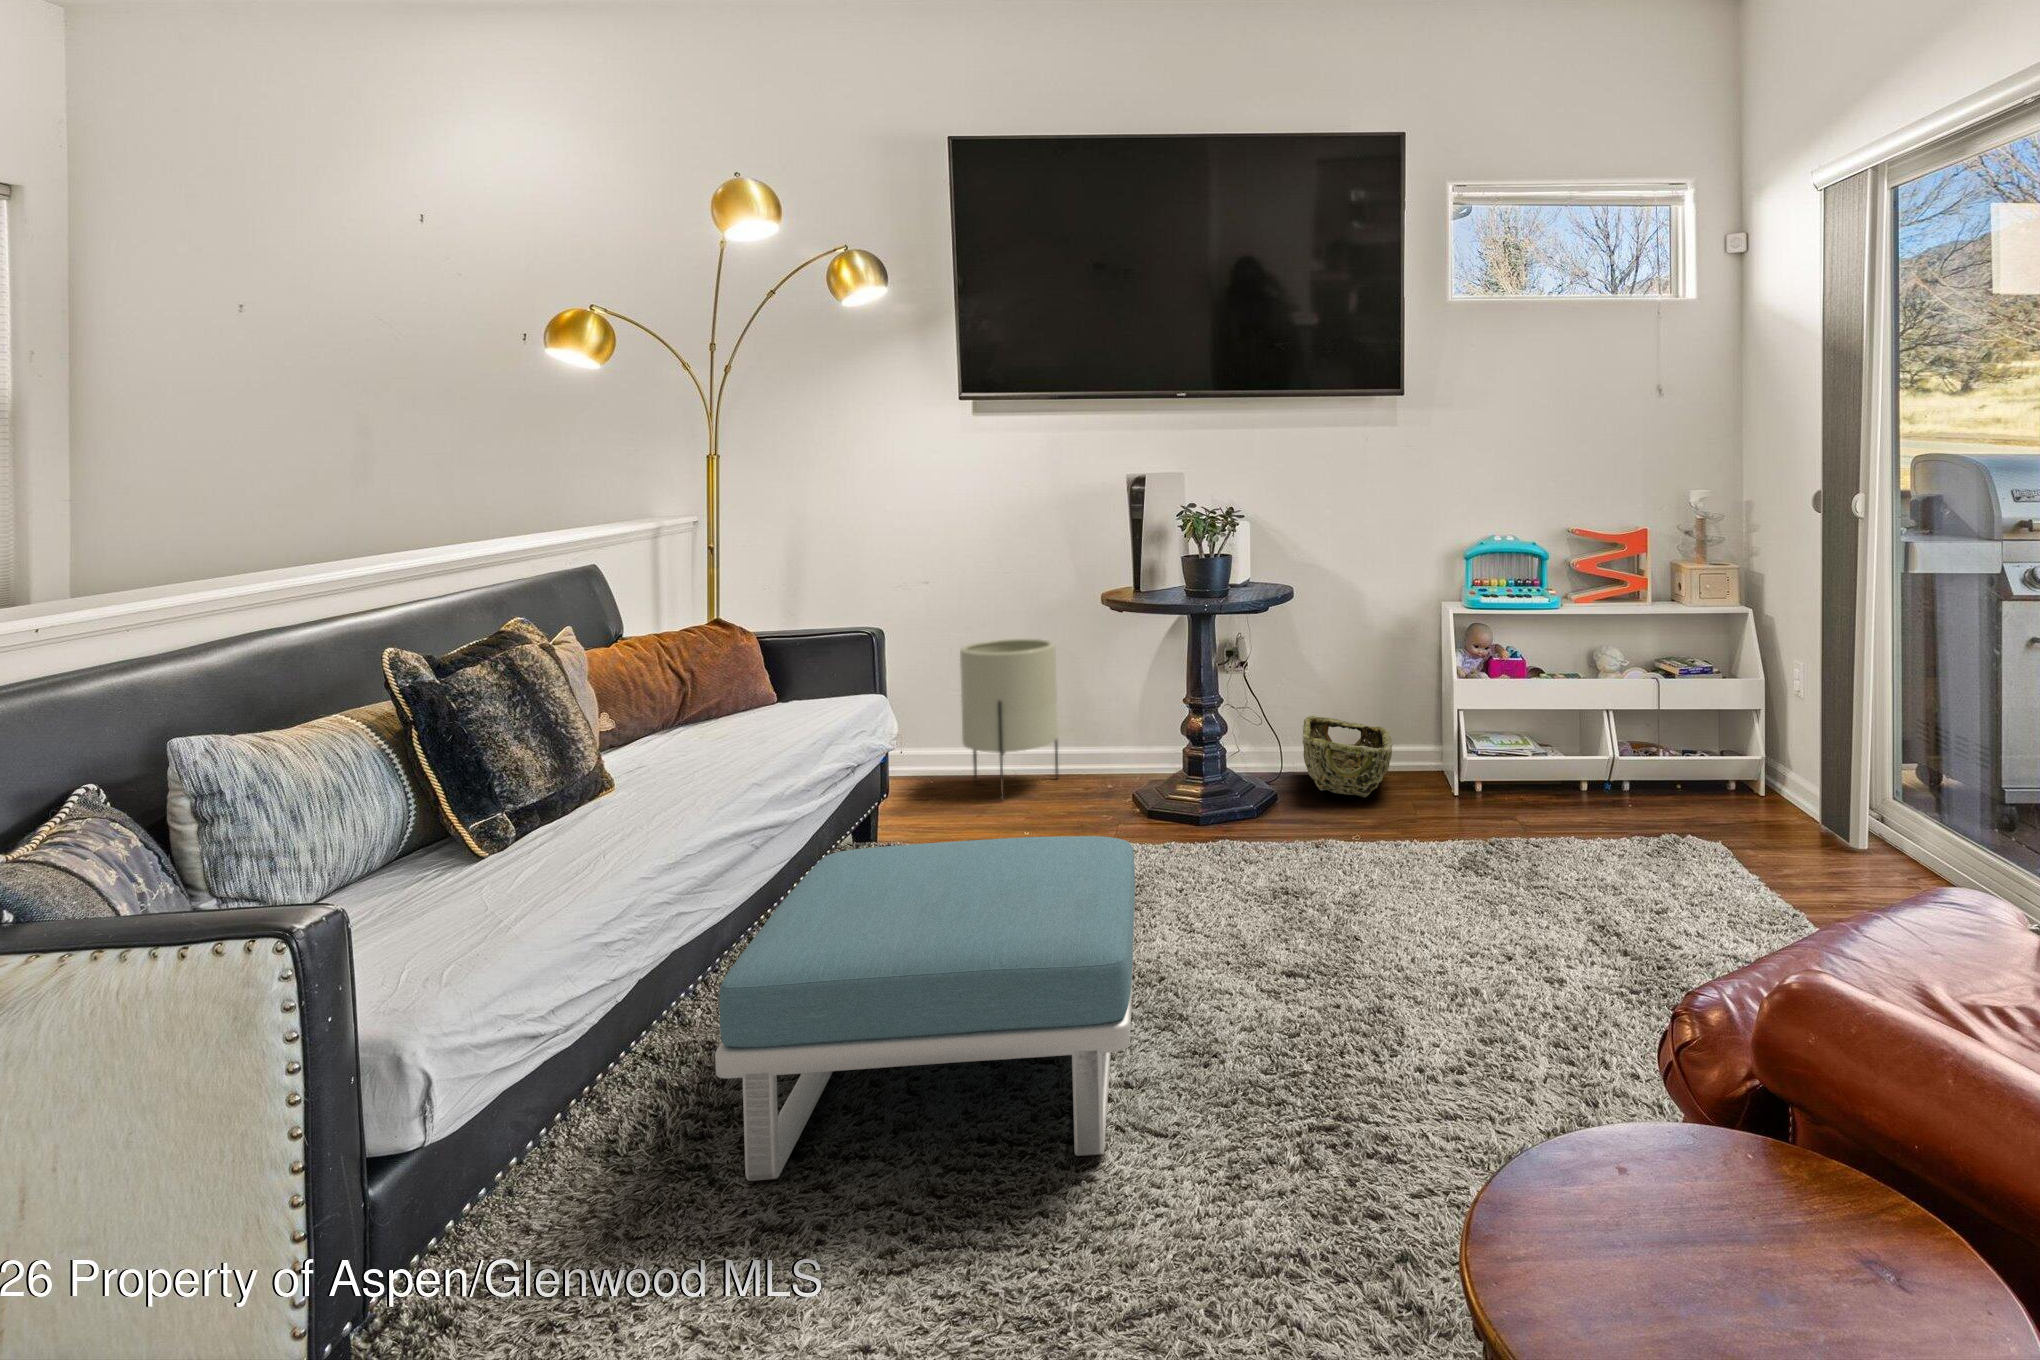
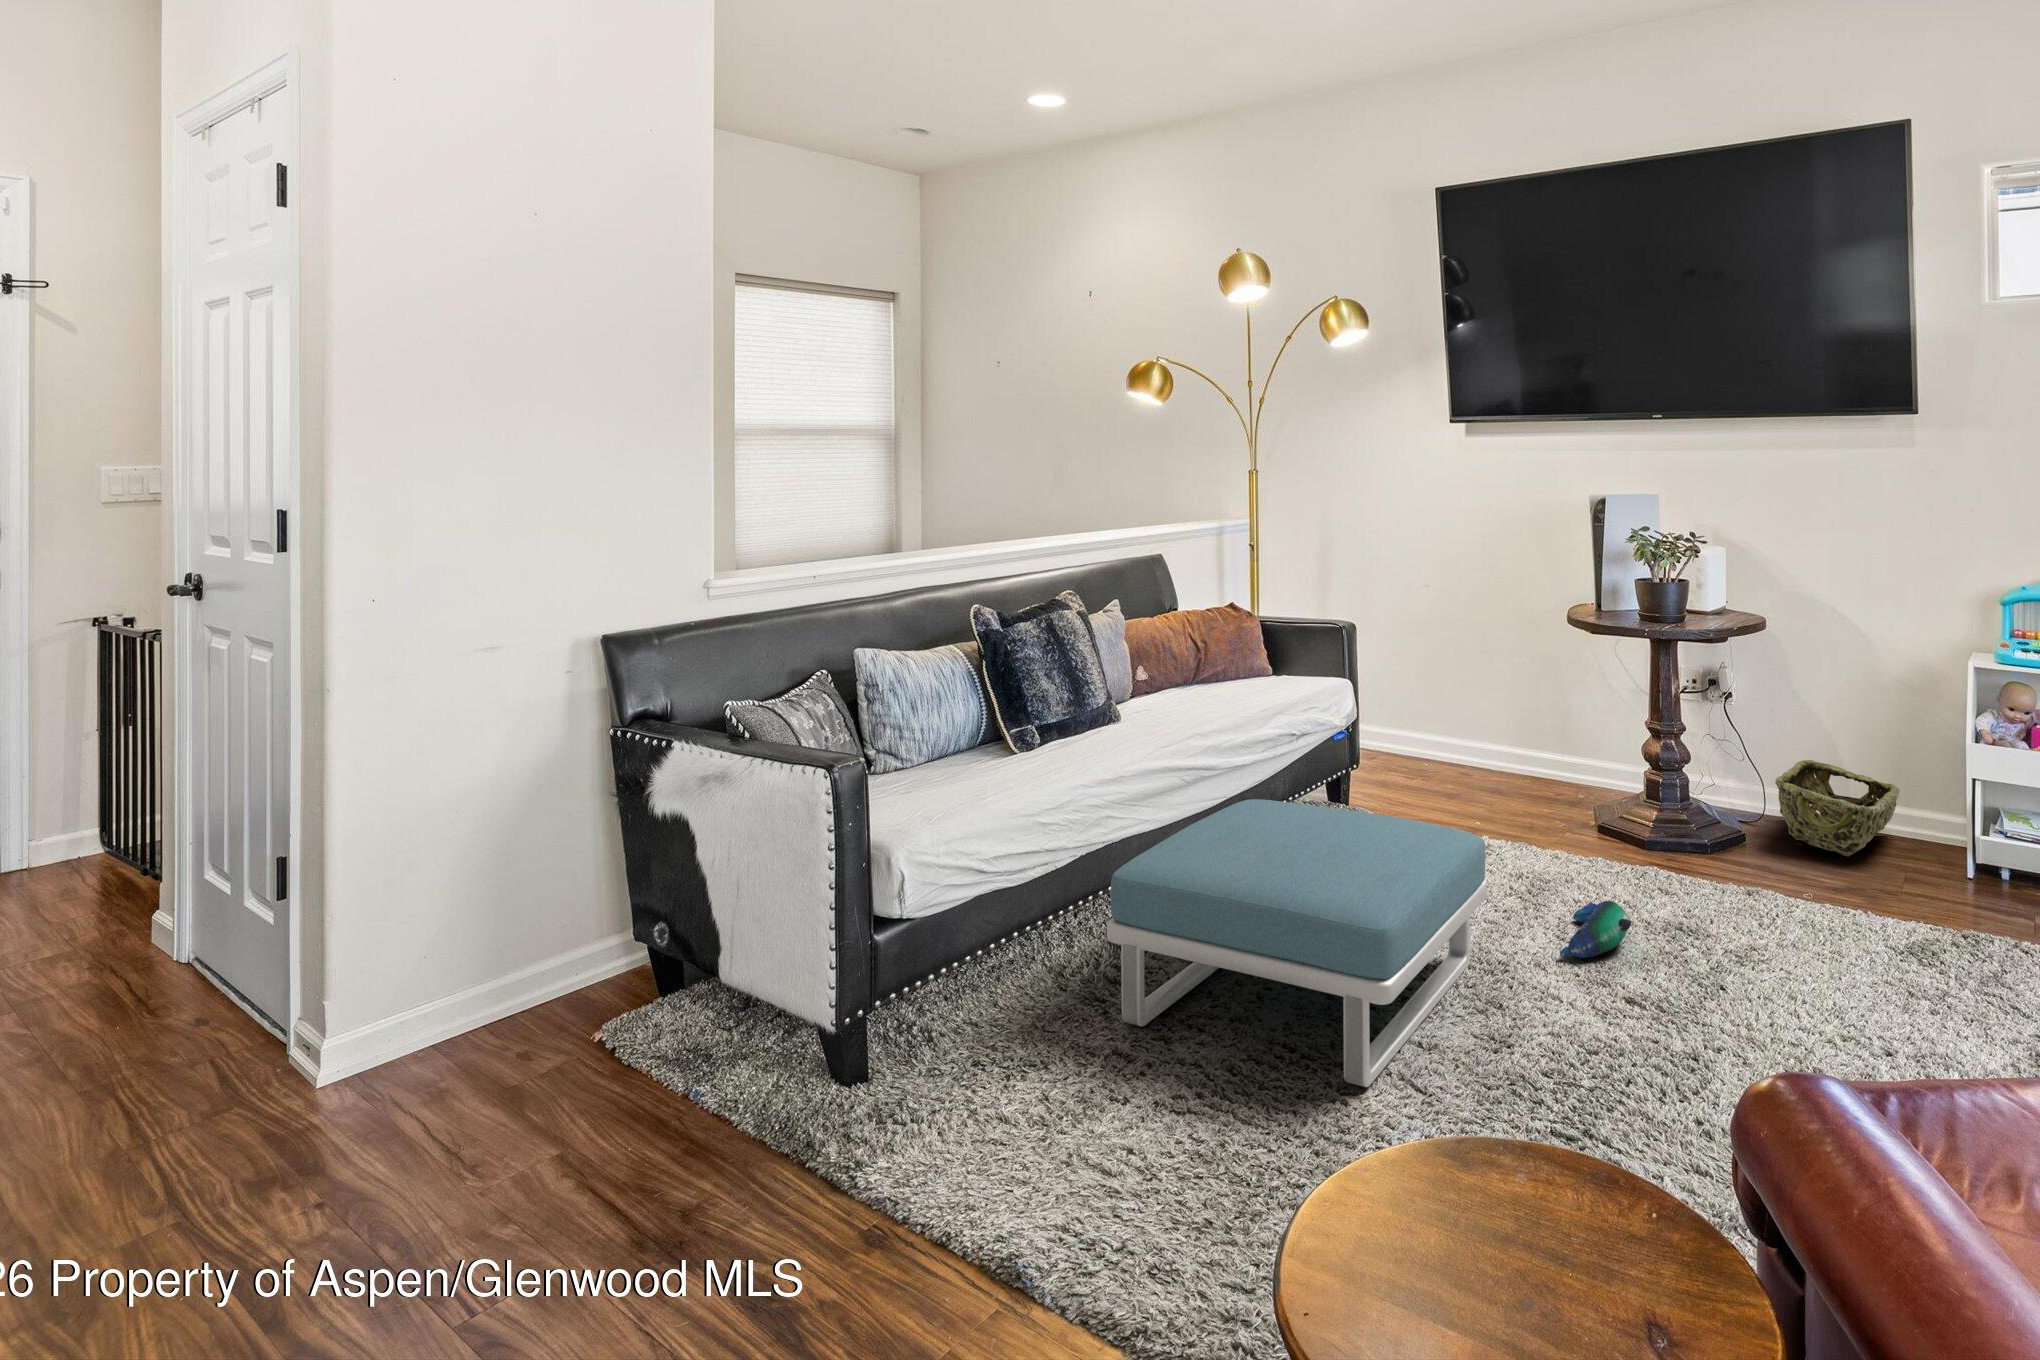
planter: present [960,639,1058,800] -> none [1450,641,1542,790]
plush toy: none [1183,881,1257,950] -> present [1560,901,1632,958]

